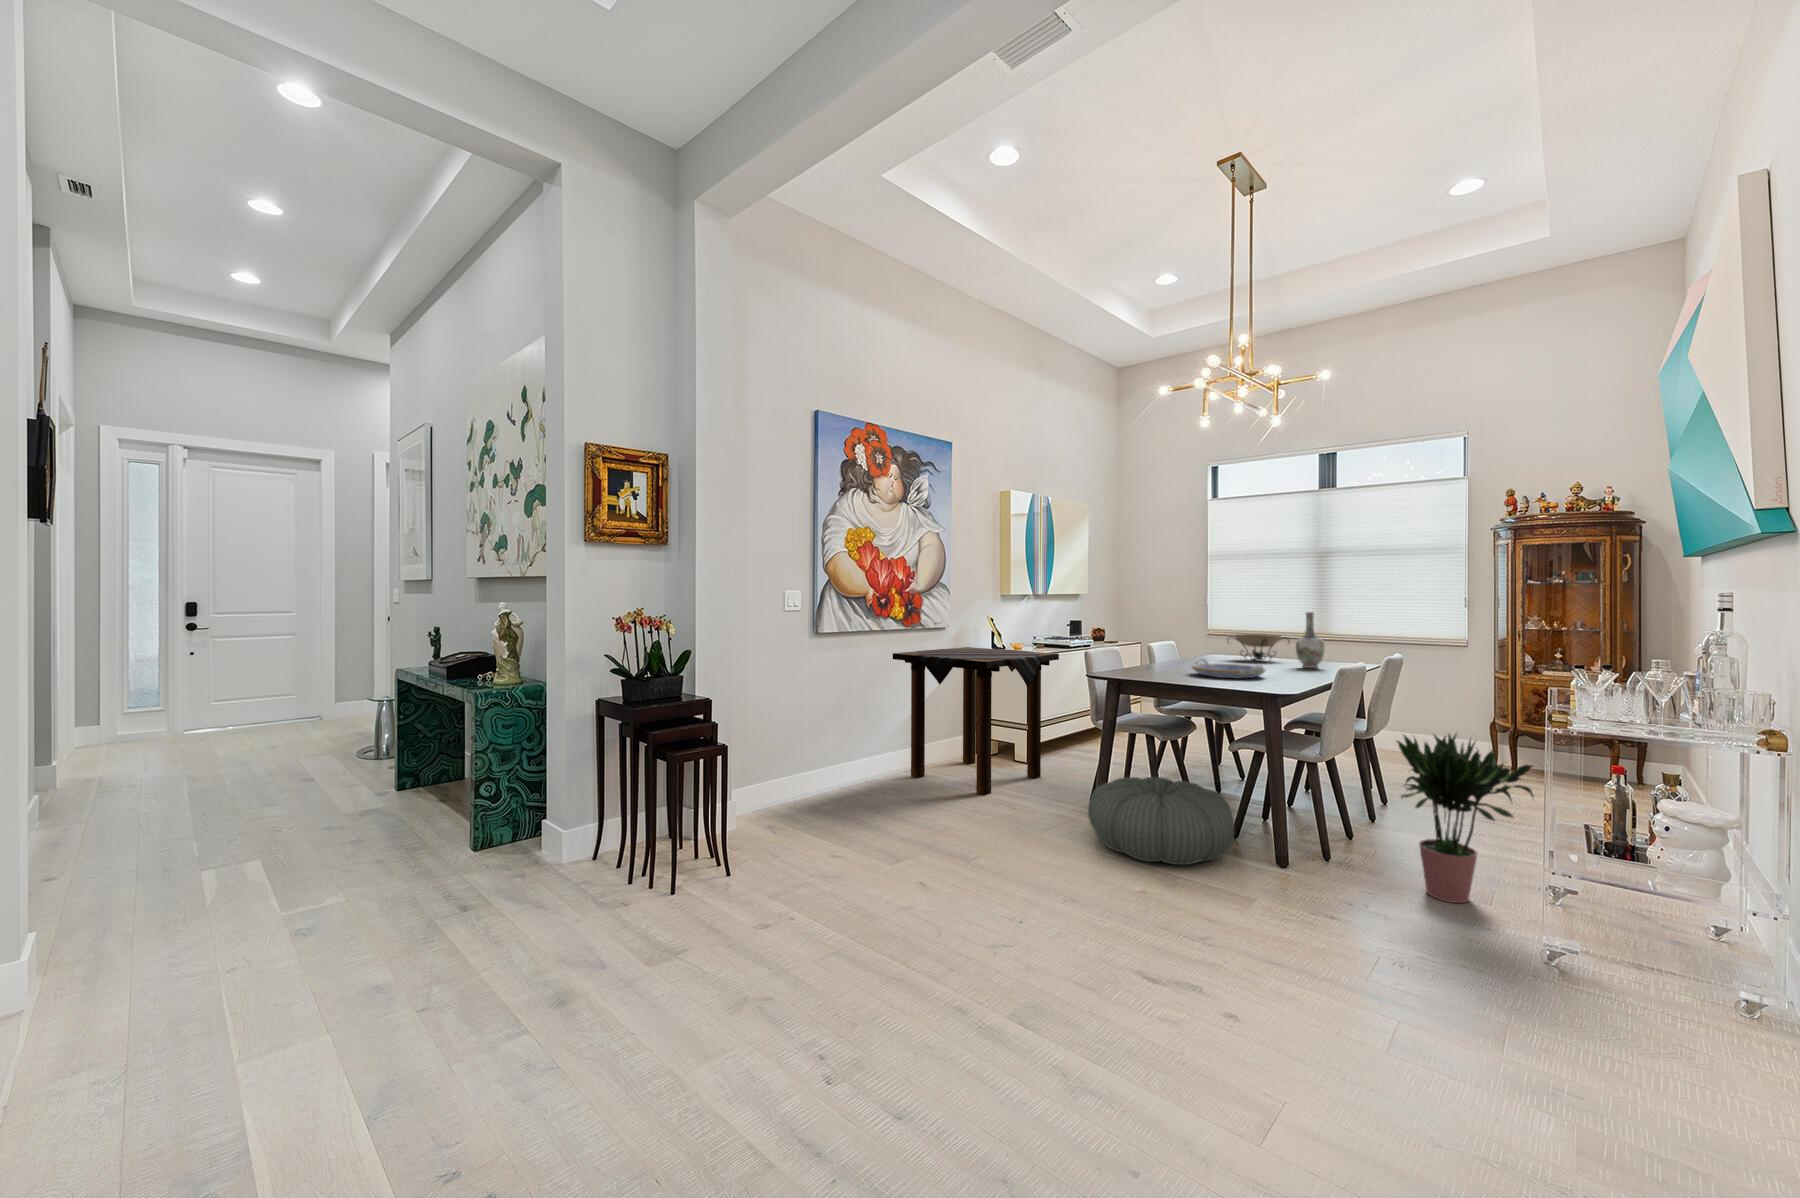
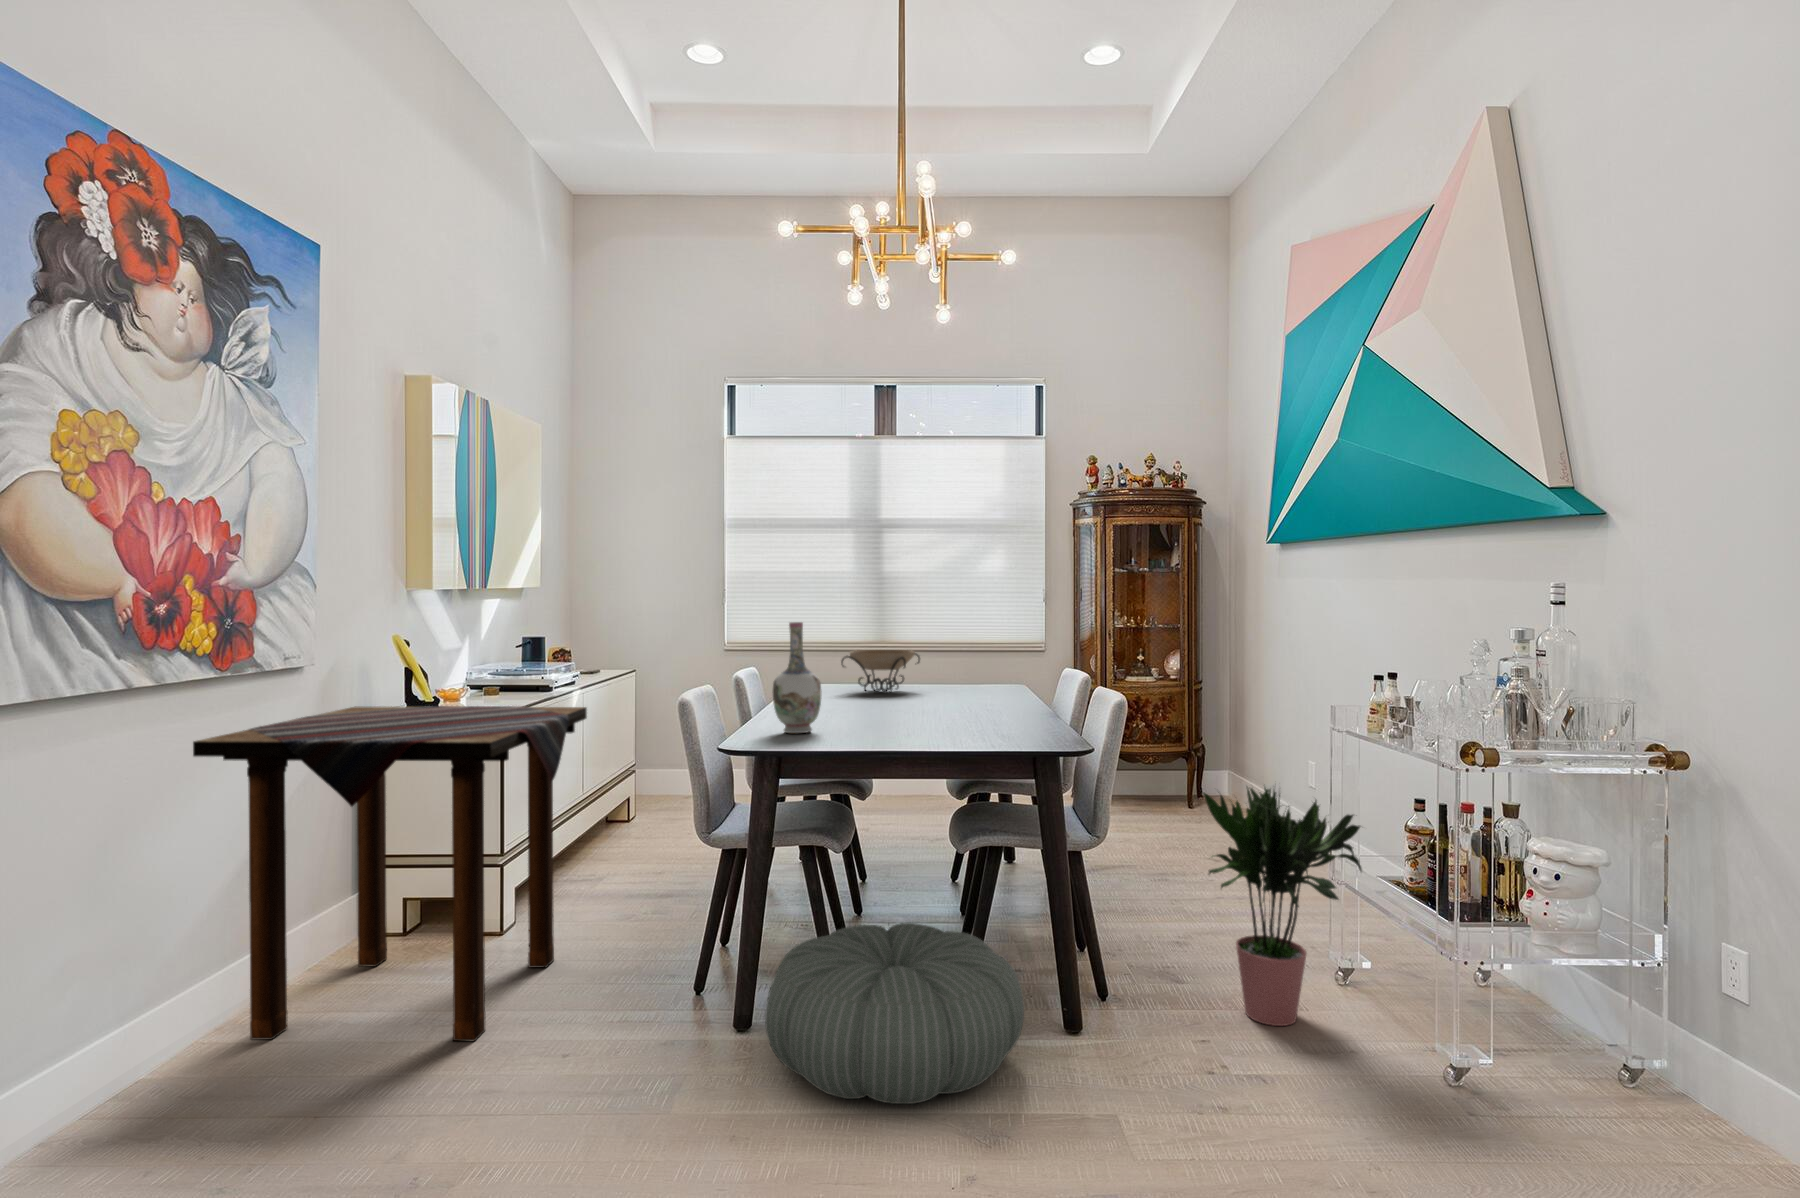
vase: present [1296,612,1324,668] -> present [773,622,821,733]
serving tray: present [1192,659,1266,678] -> none [874,699,993,731]

